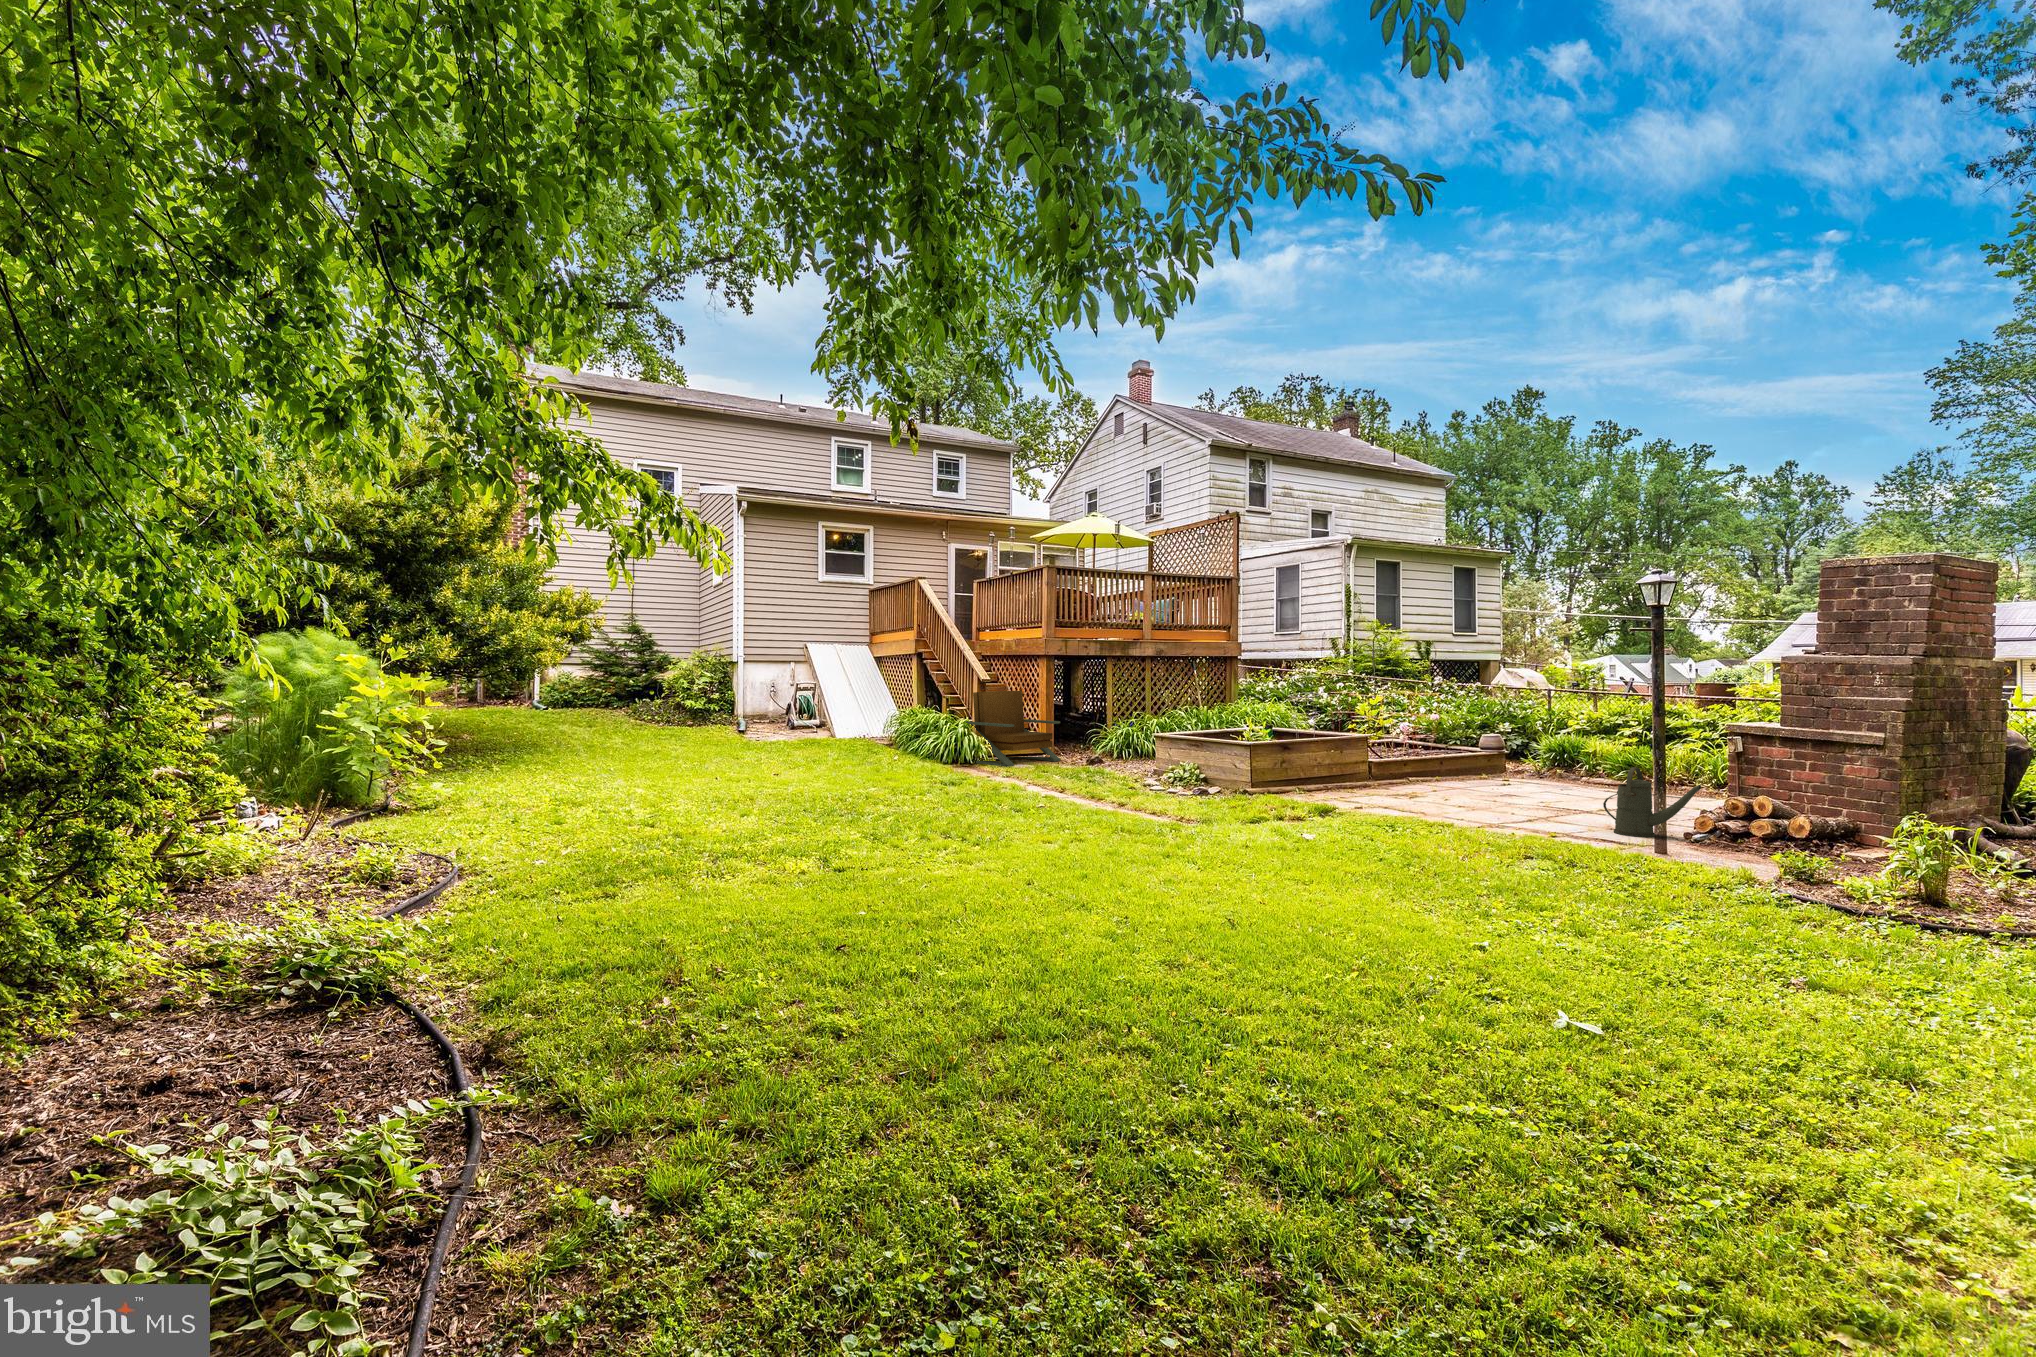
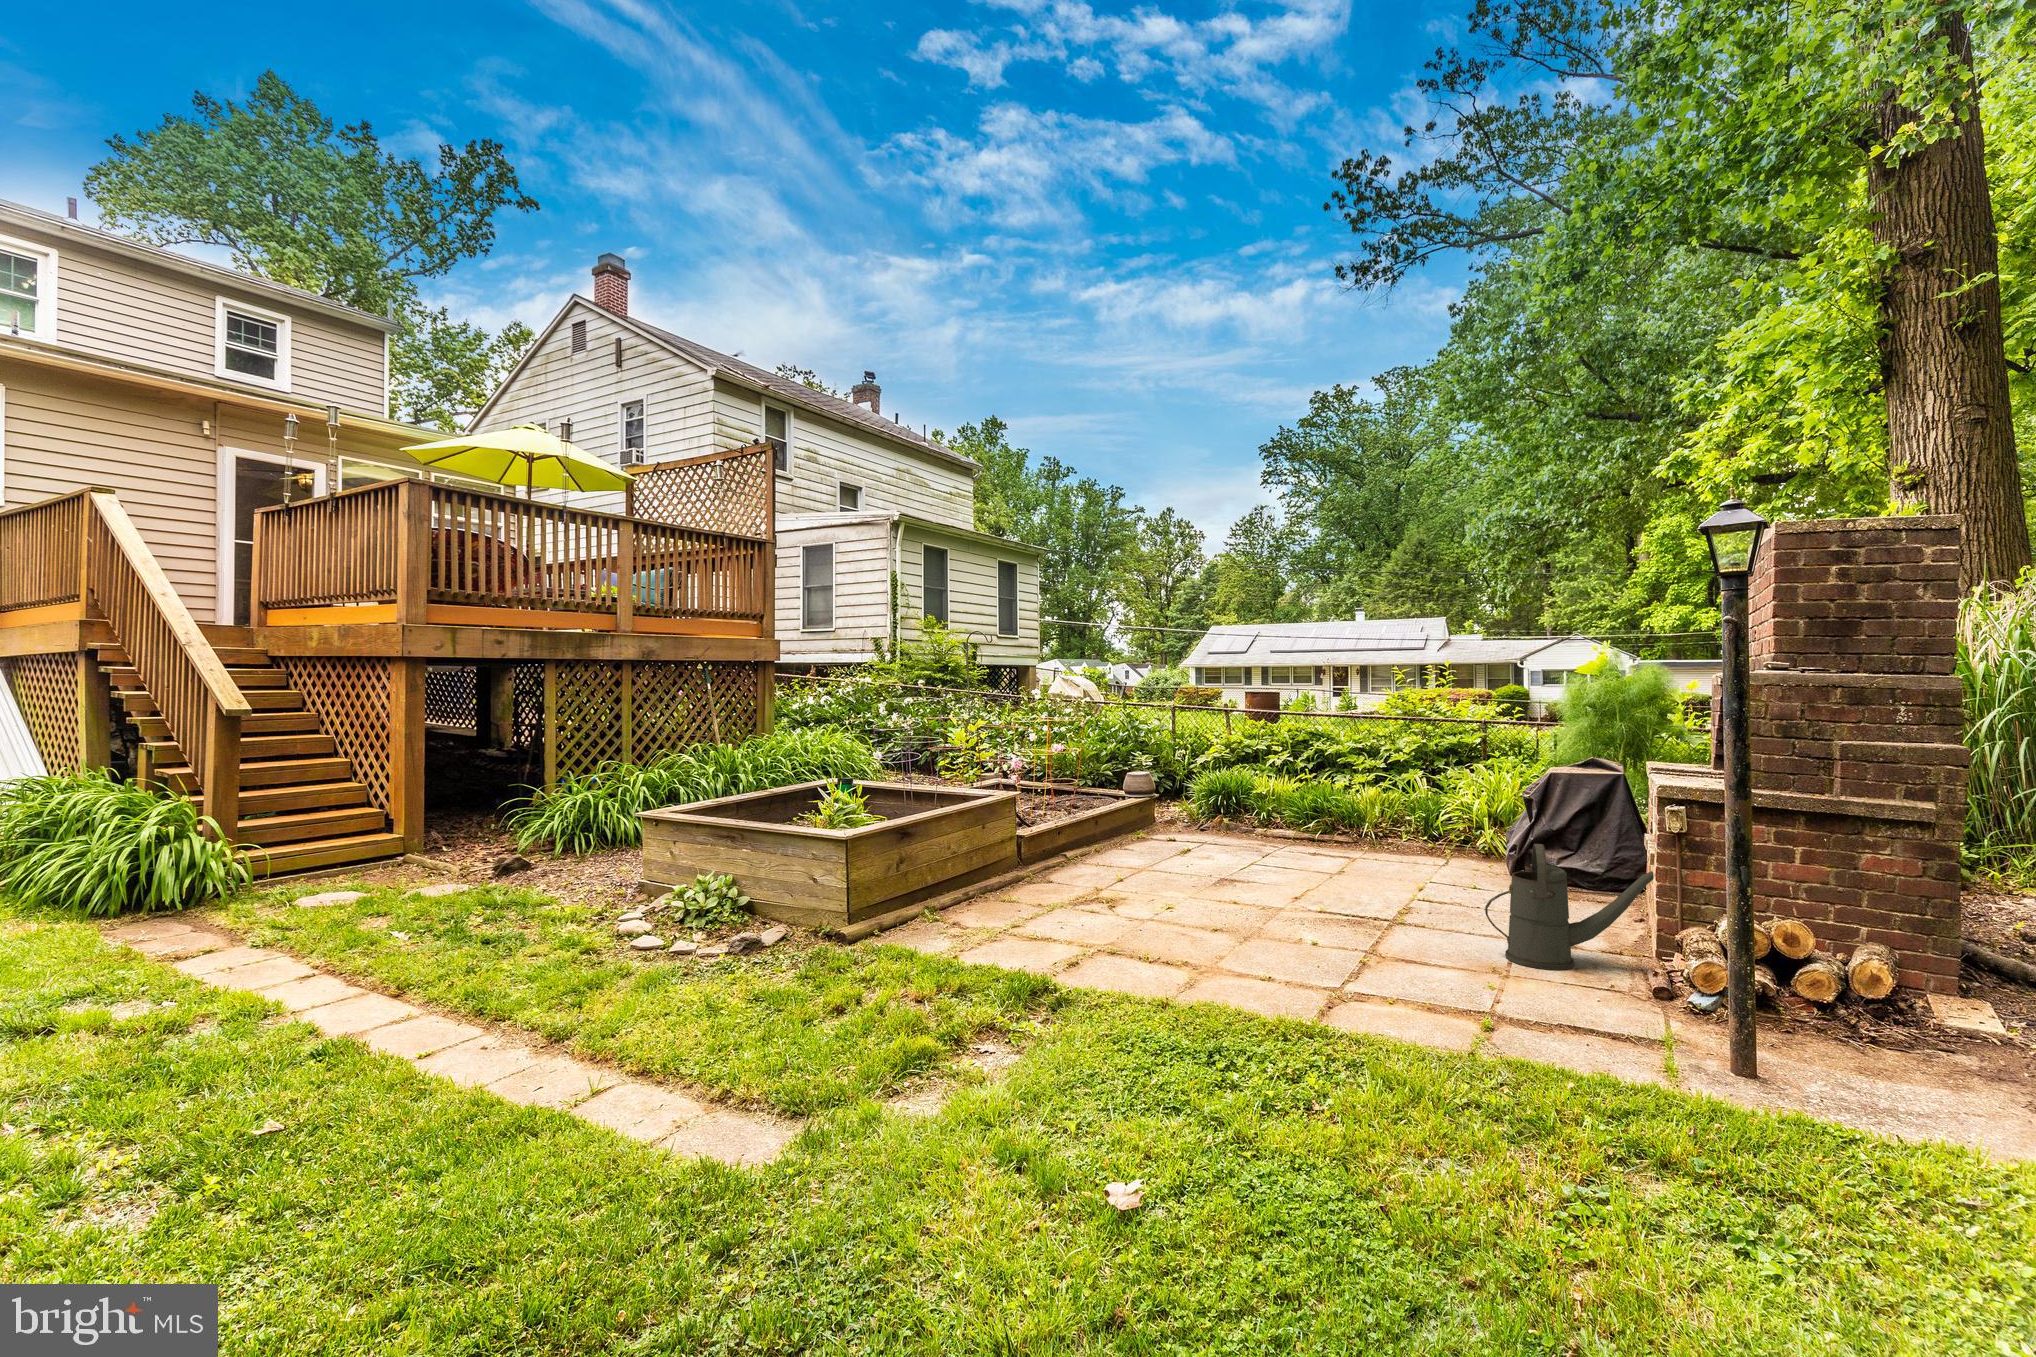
lounge chair: present [966,691,1060,767] -> none [160,730,432,907]

